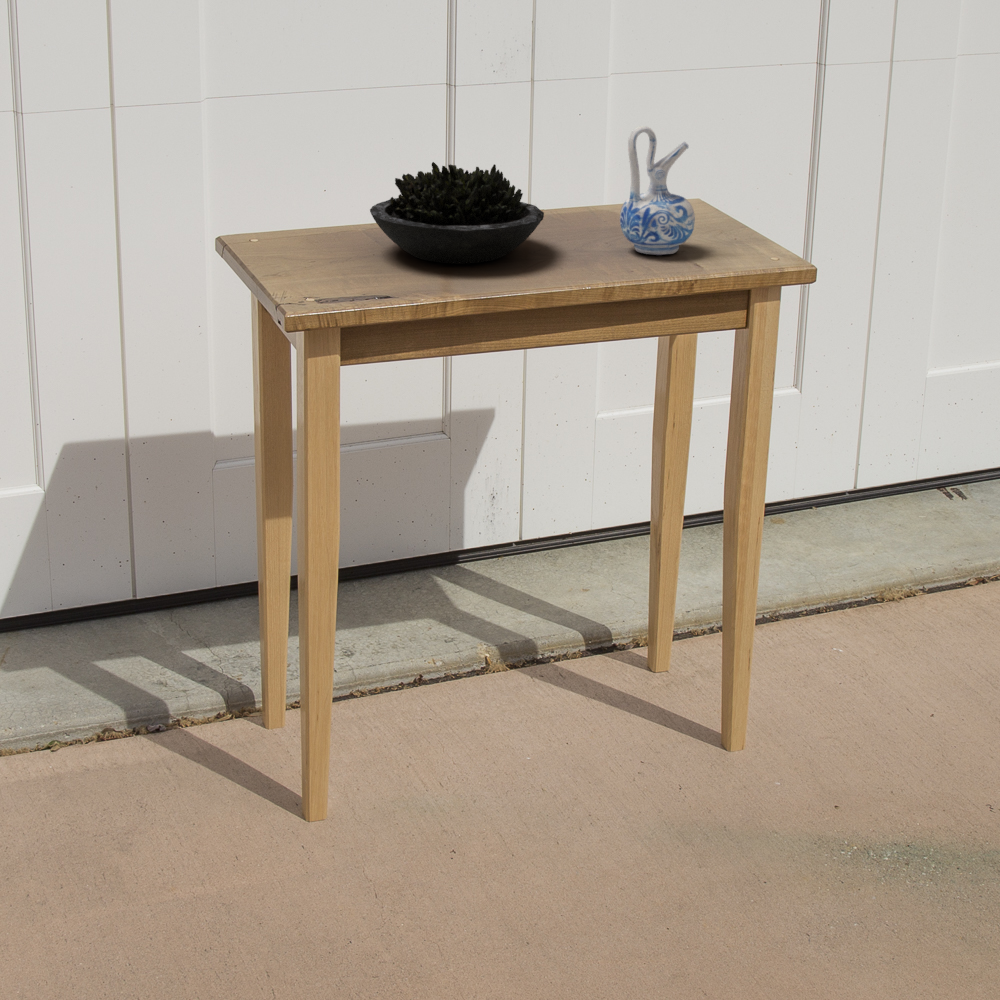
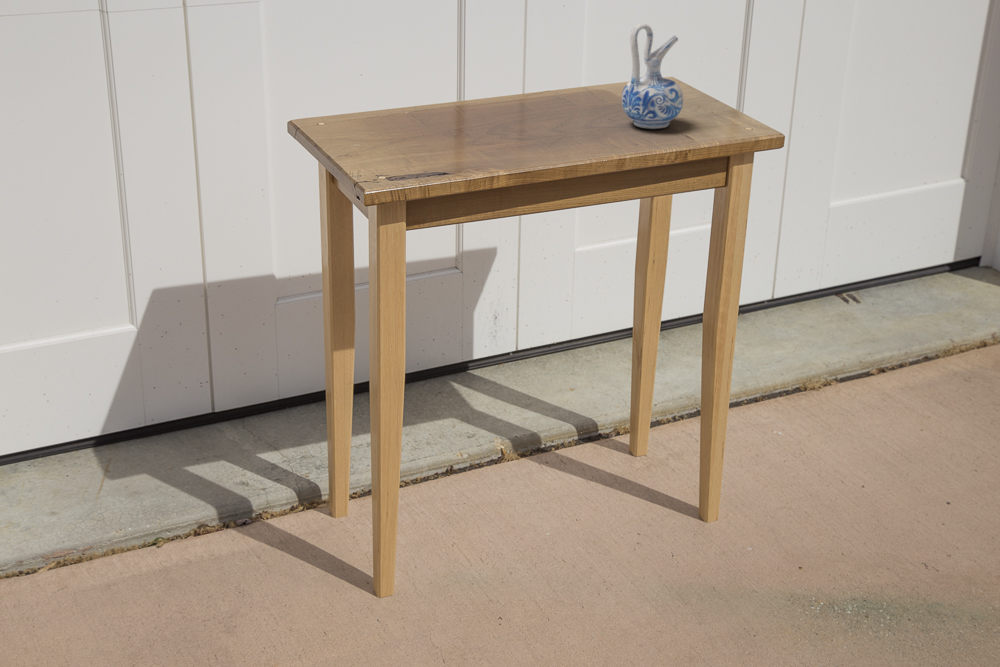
succulent plant: present [370,162,544,264] -> none [418,56,562,141]

